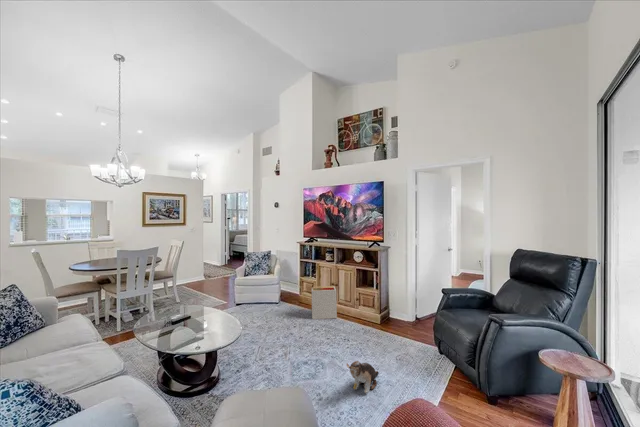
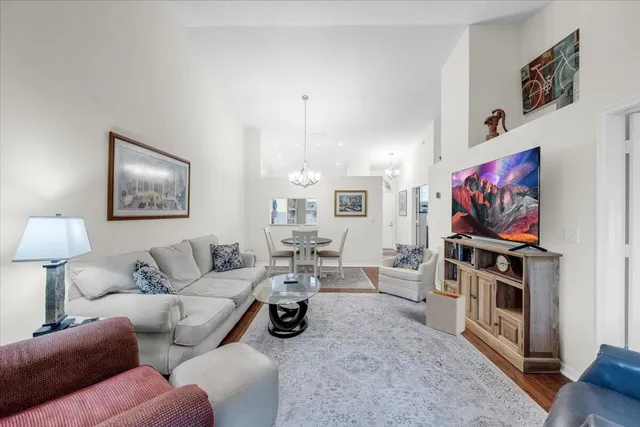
plush toy: present [347,361,379,393] -> none [350,359,414,407]

